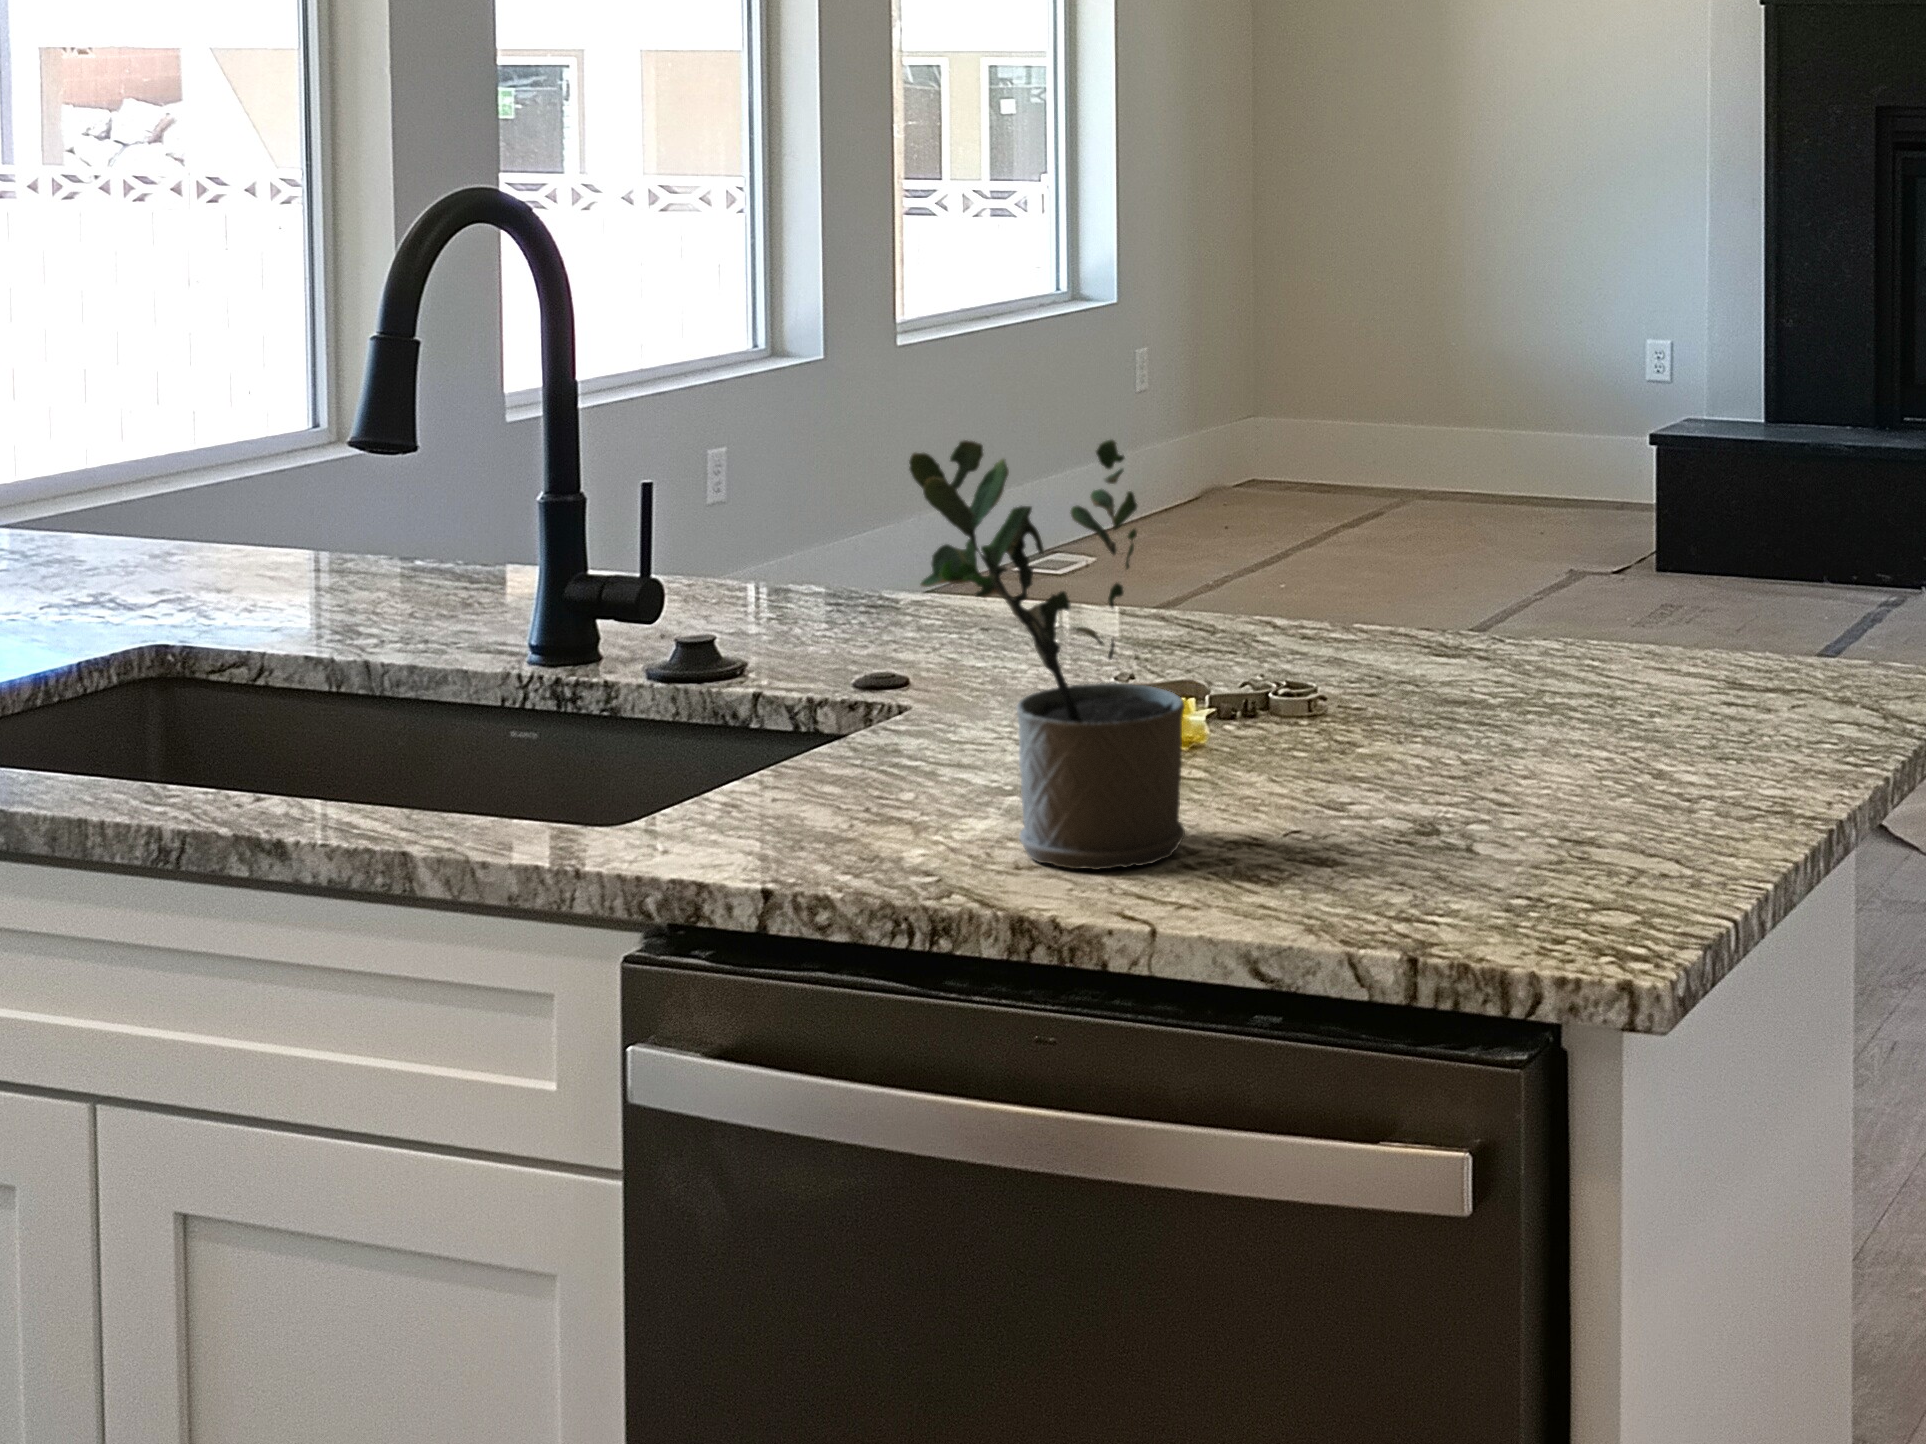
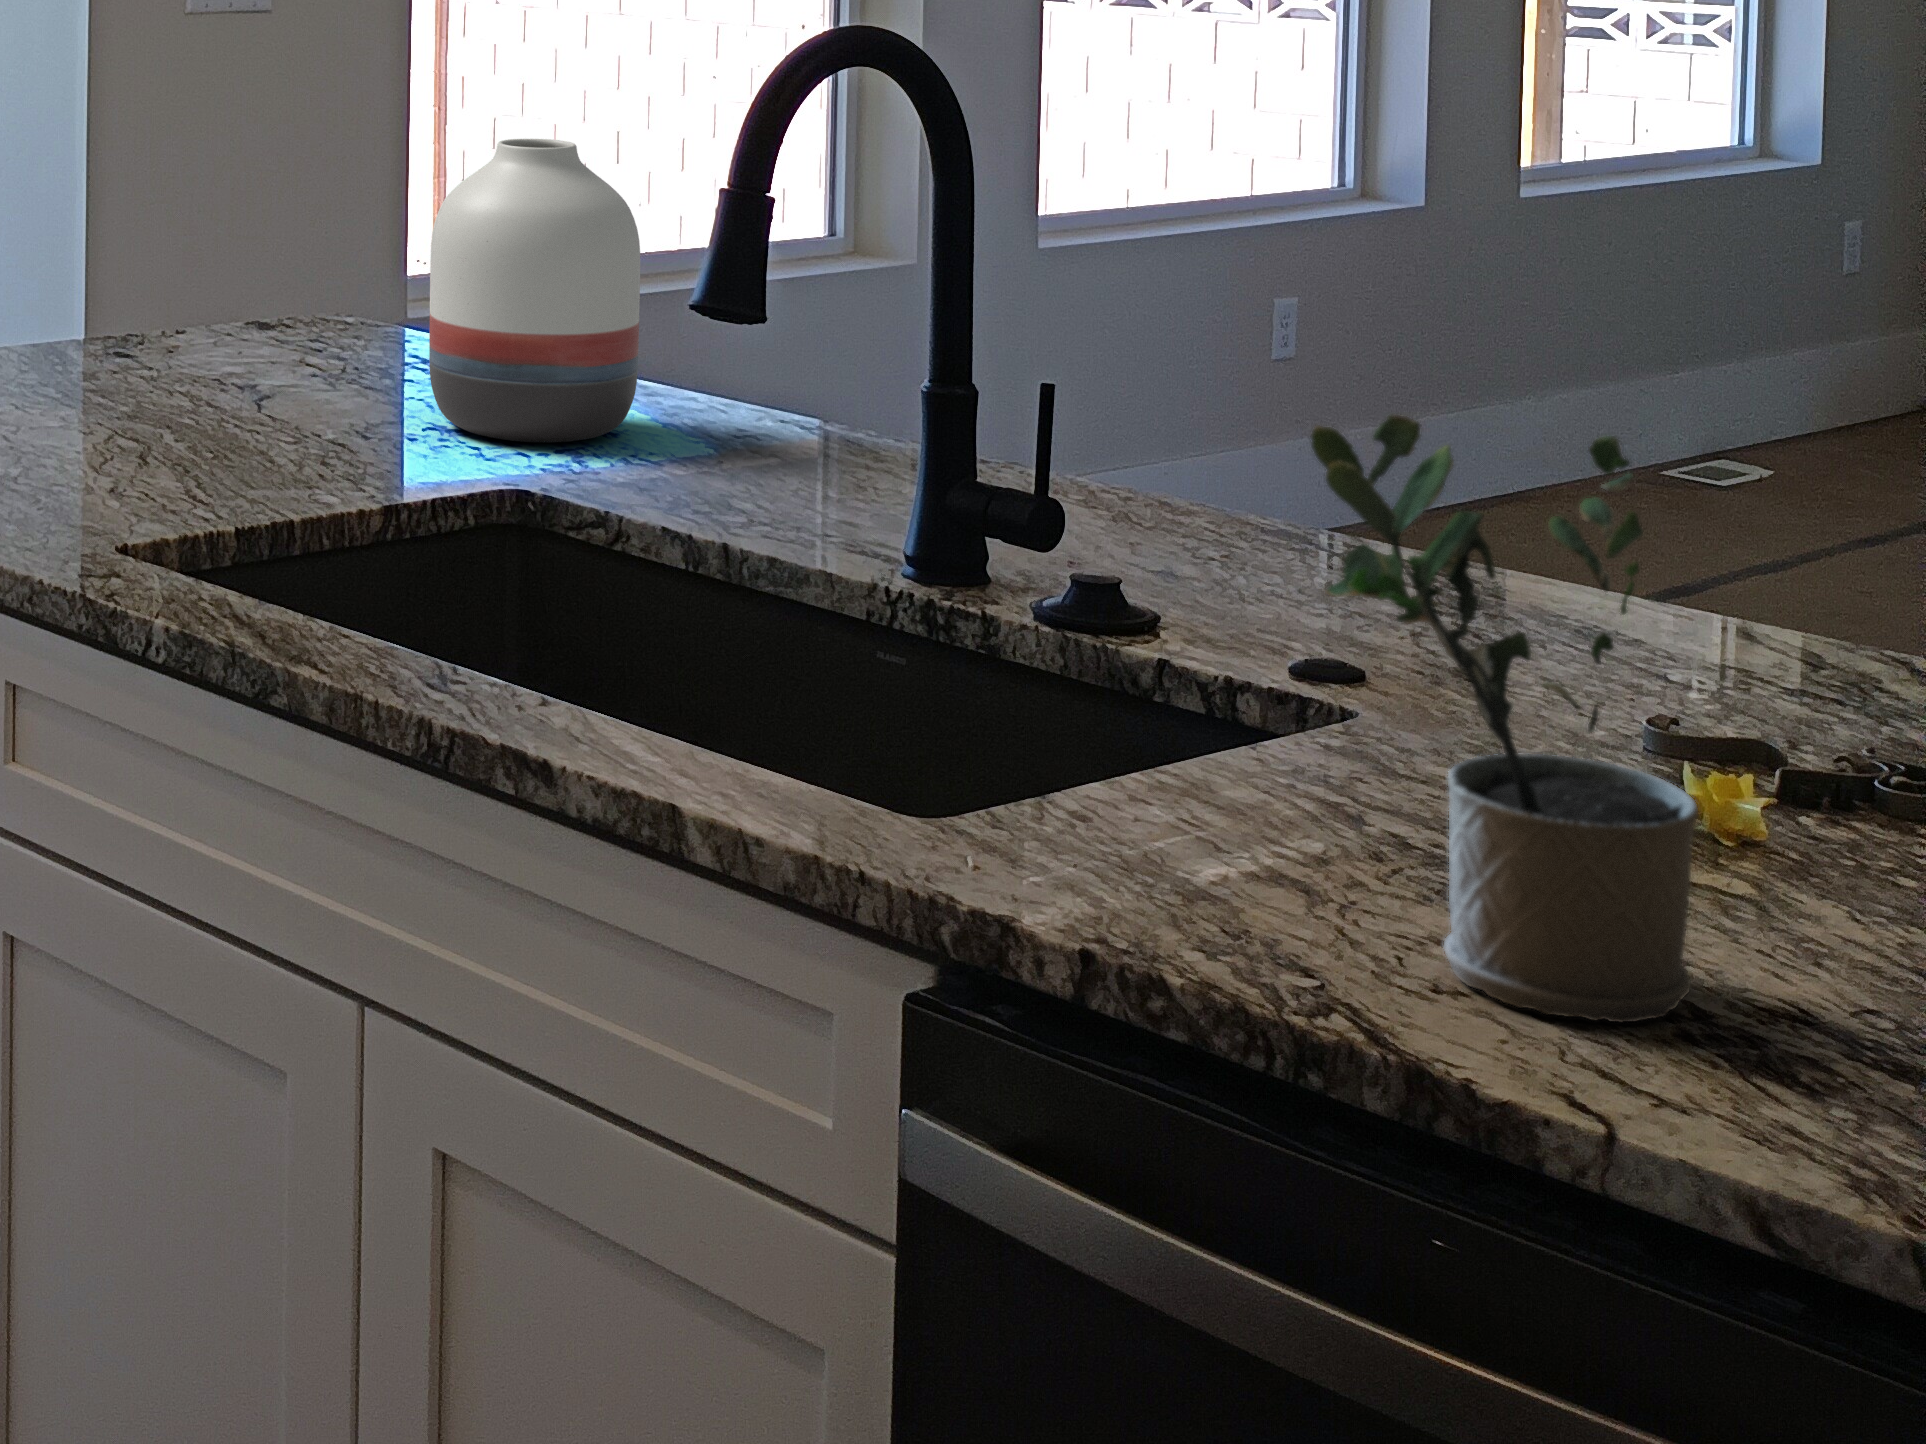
vase: none [43,323,251,605] -> present [429,139,640,442]

